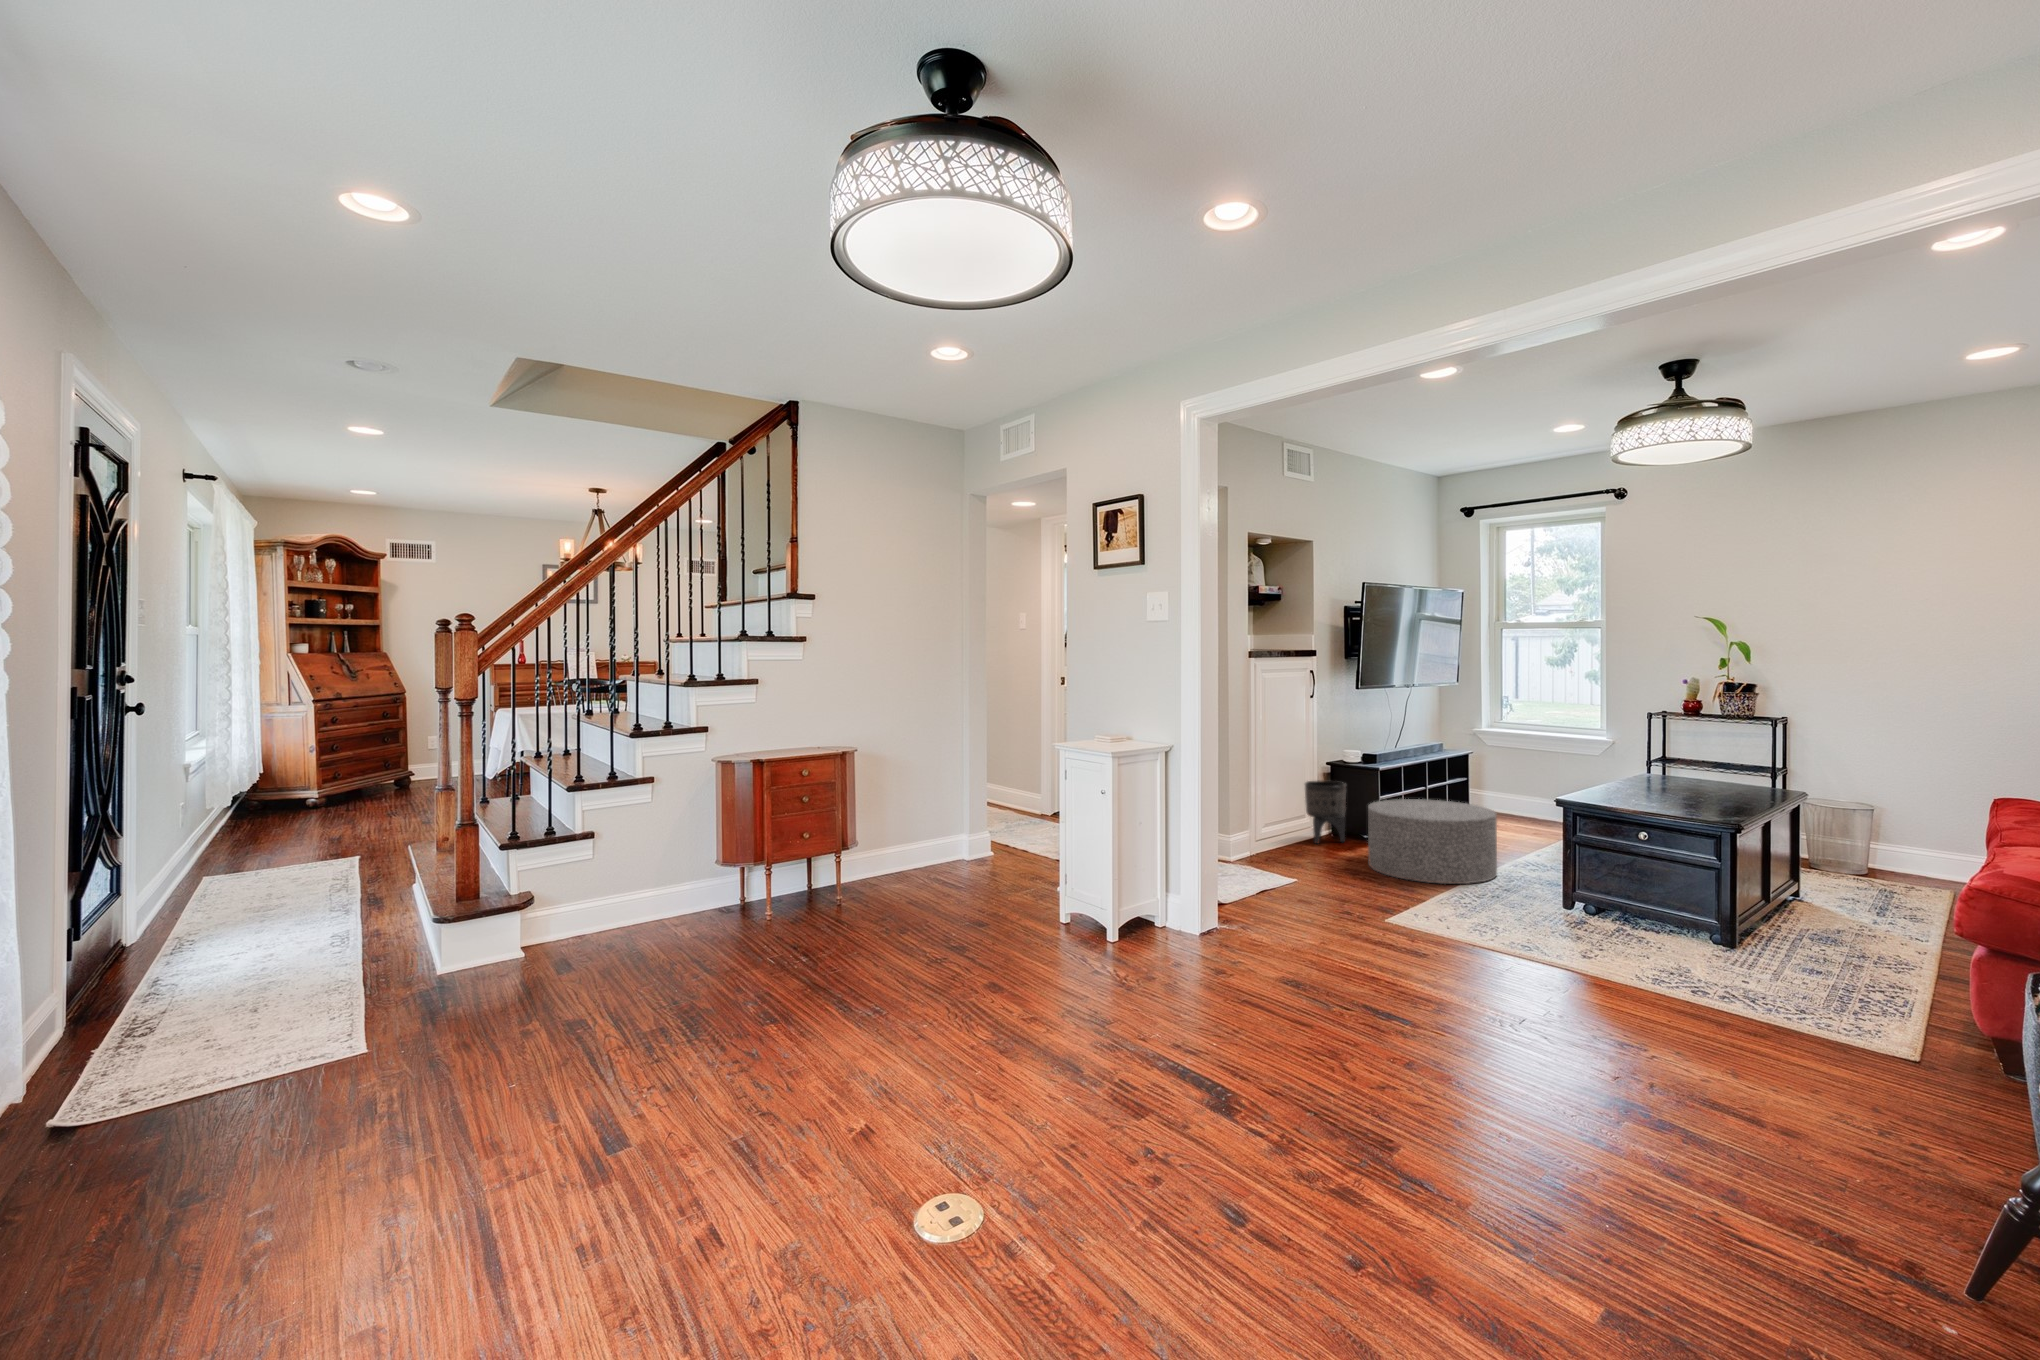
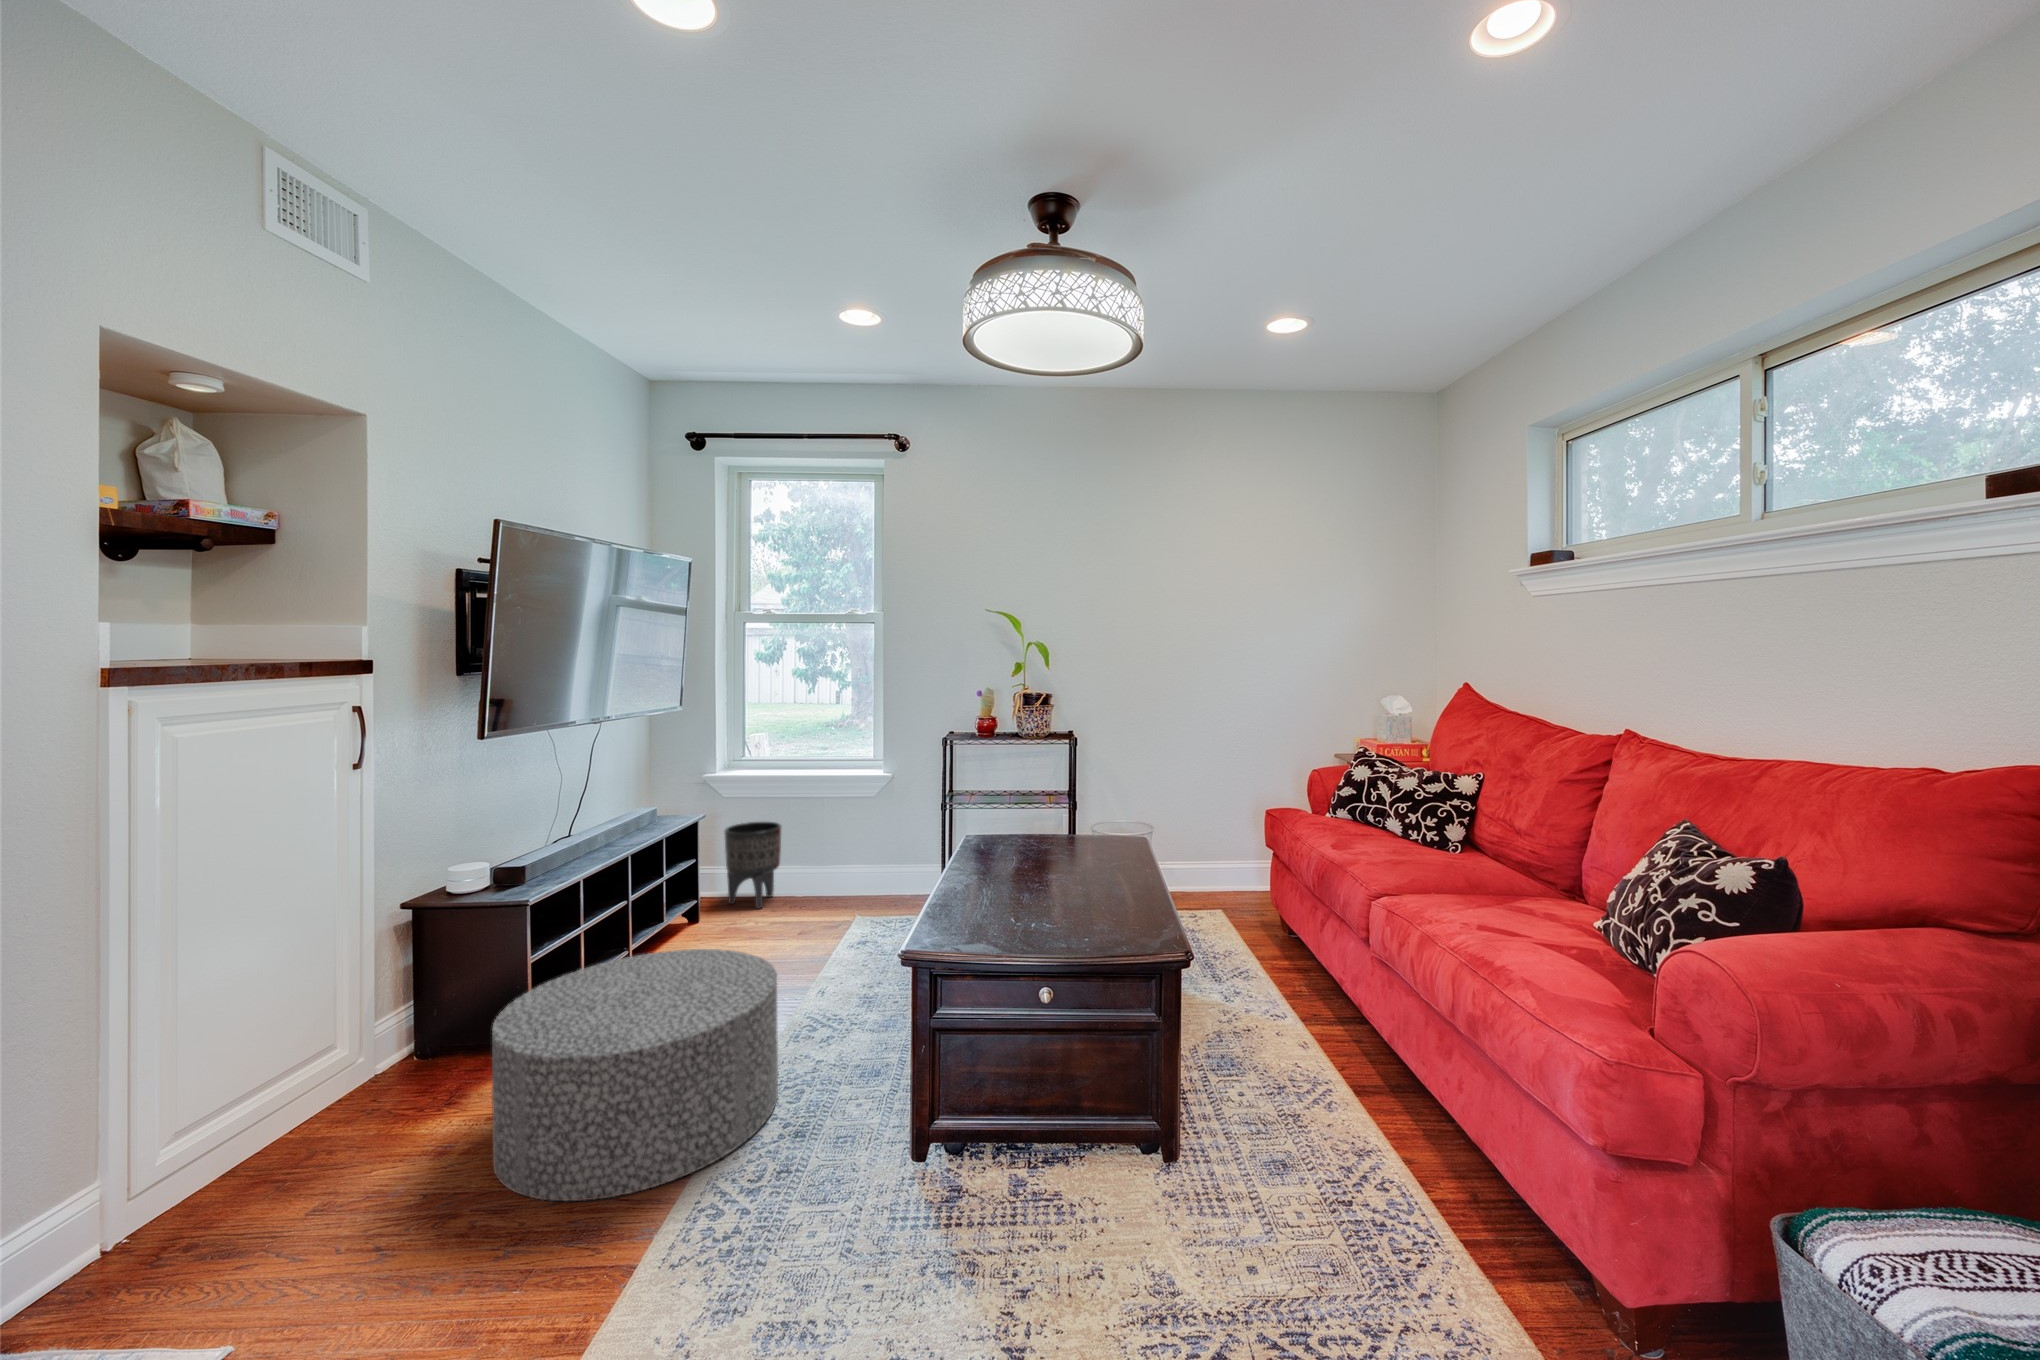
planter: present [1305,780,1346,843] -> present [724,822,782,909]

